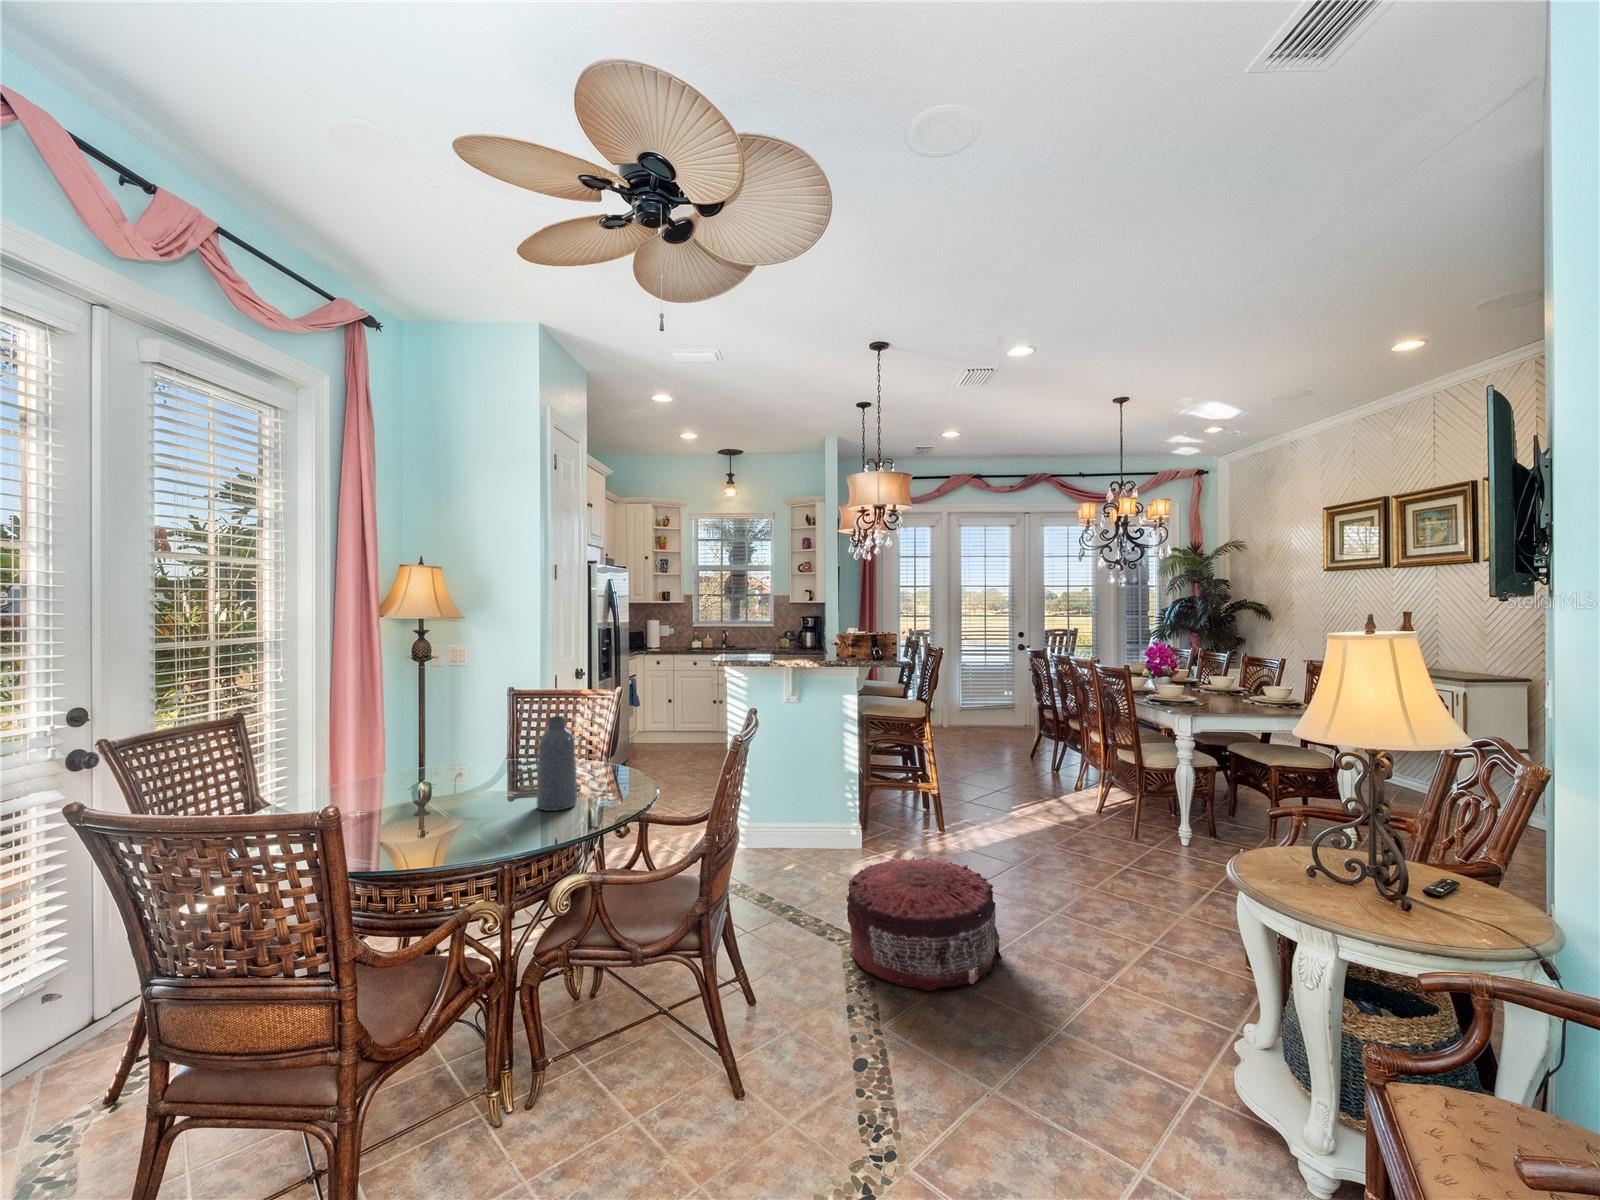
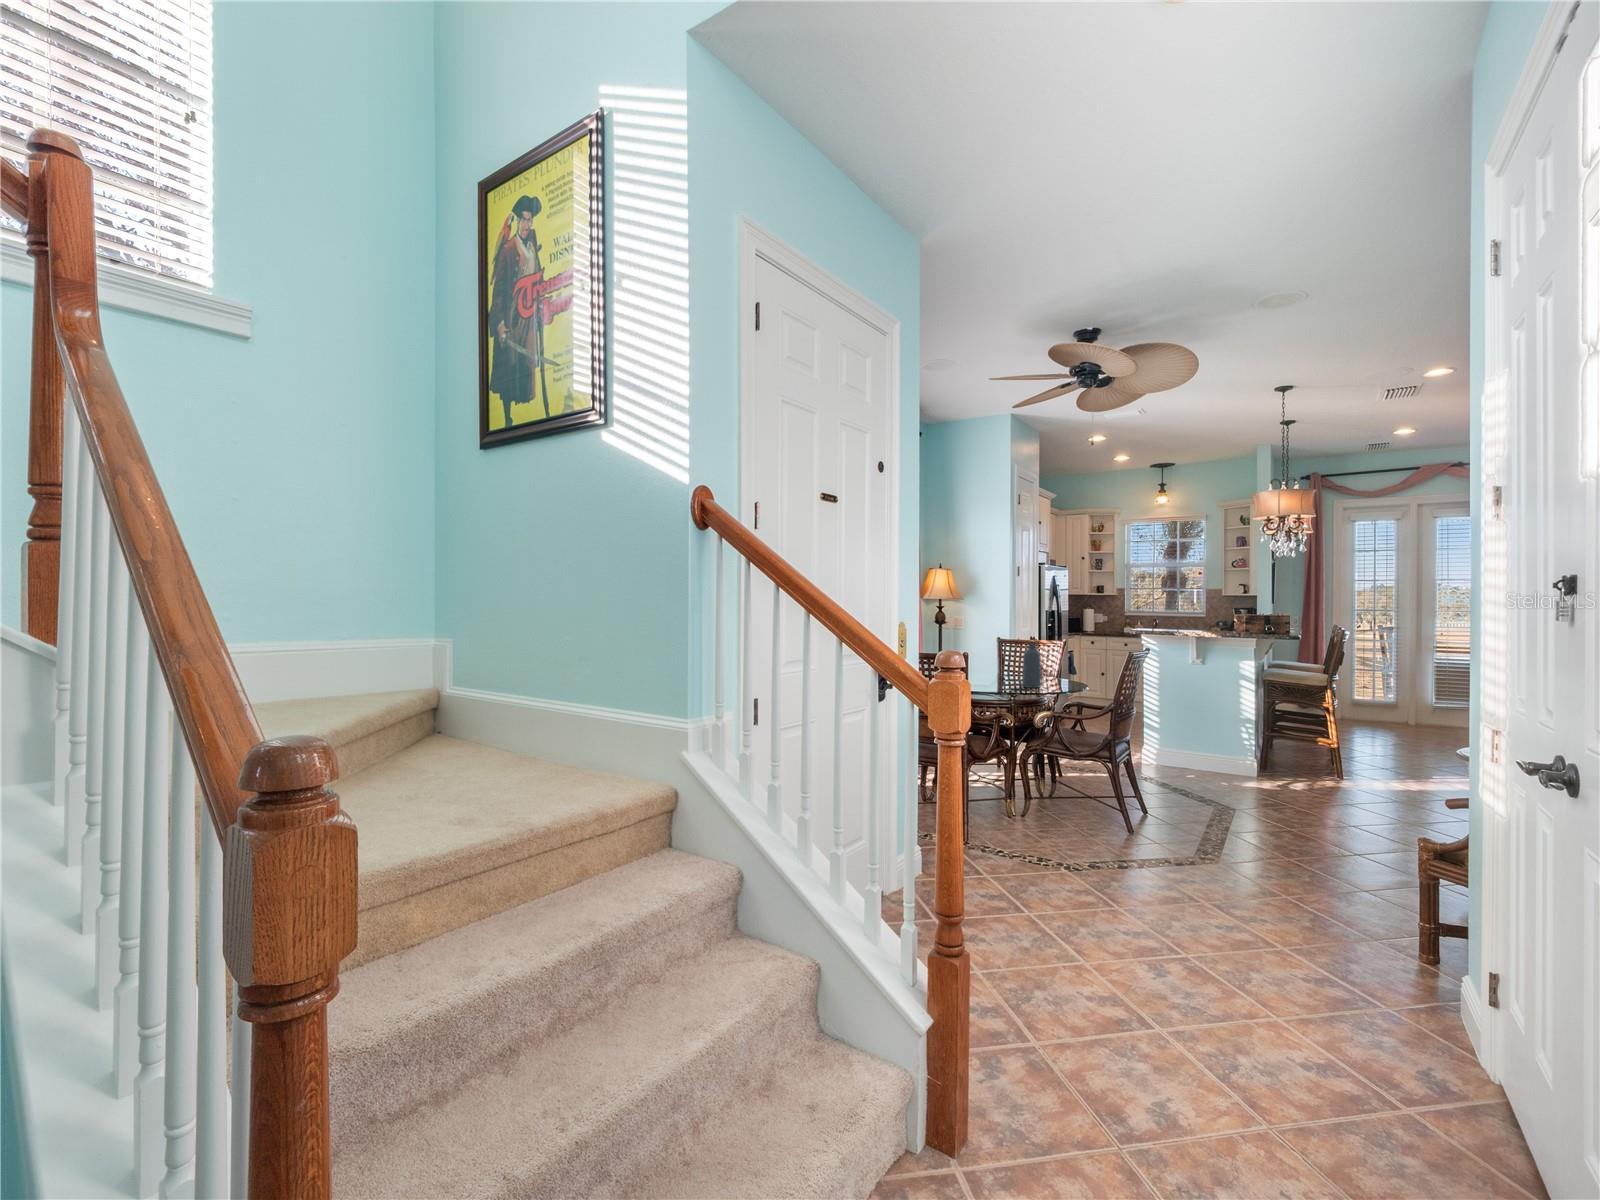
pouf: present [846,857,1002,991] -> none [1207,762,1317,827]

